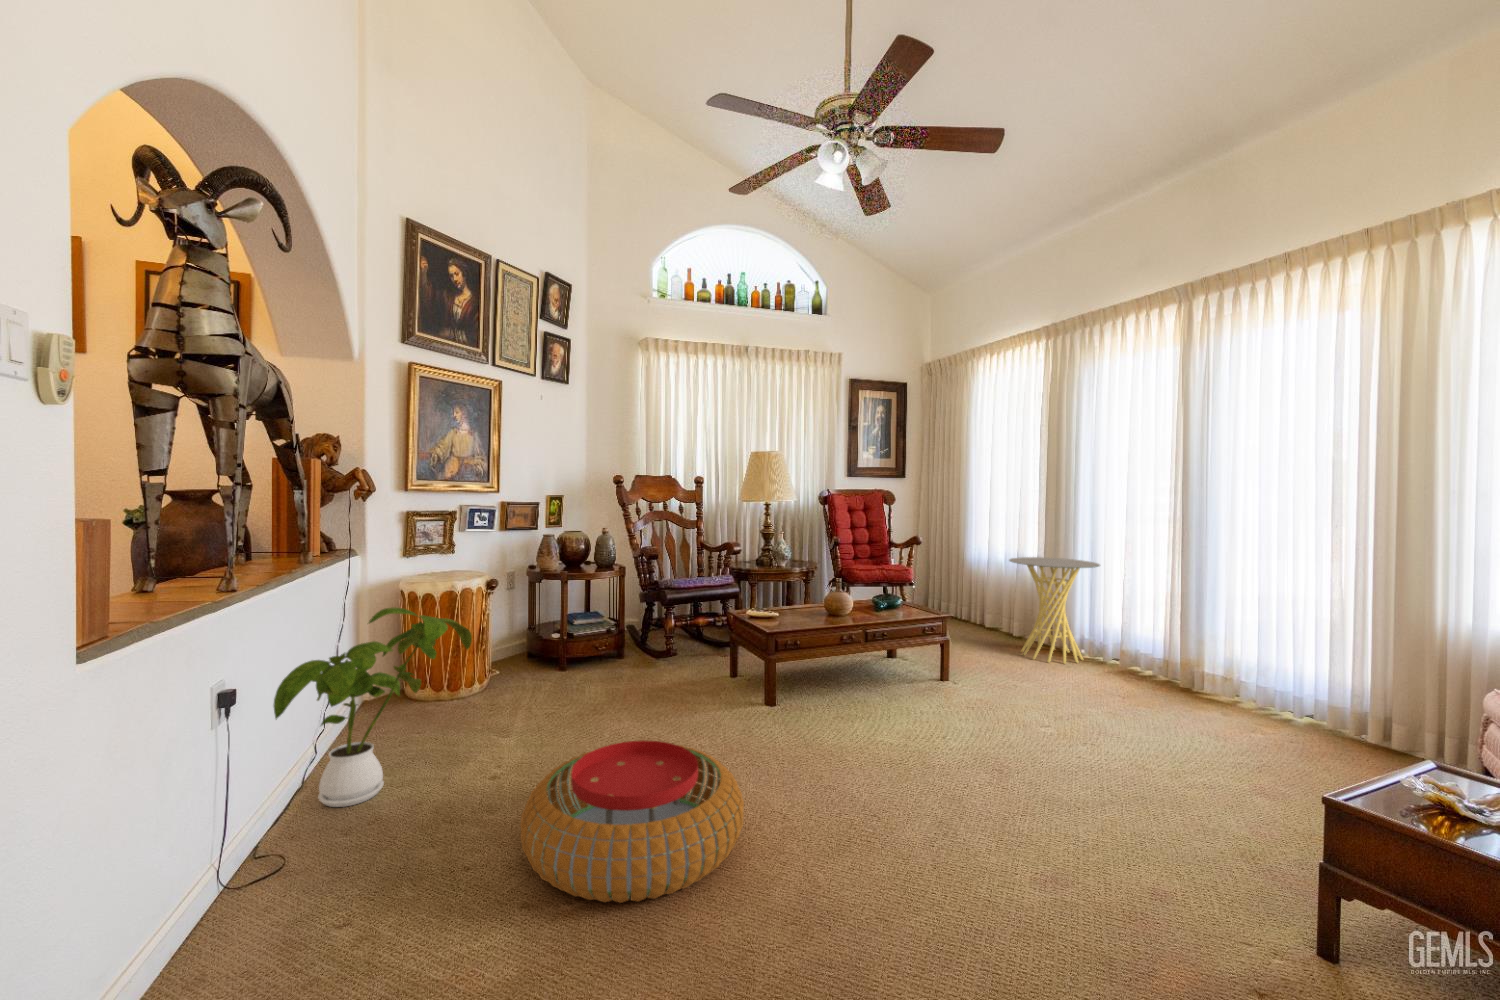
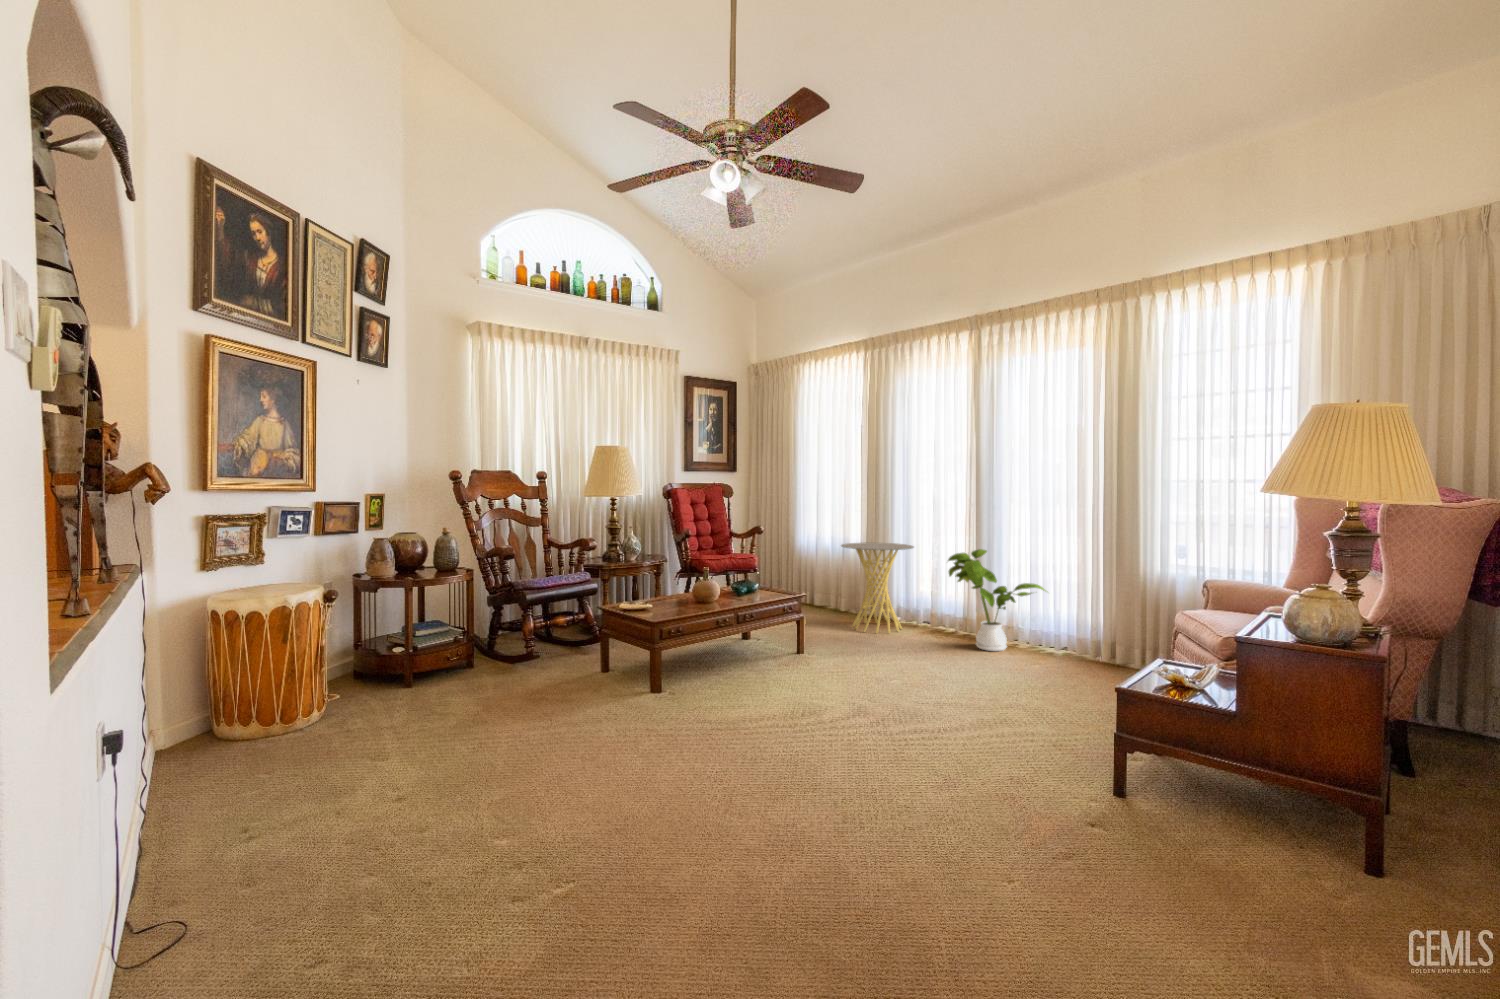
house plant: present [274,607,472,807] -> present [948,549,1046,651]
pouf: present [520,740,744,903] -> none [478,731,696,878]

